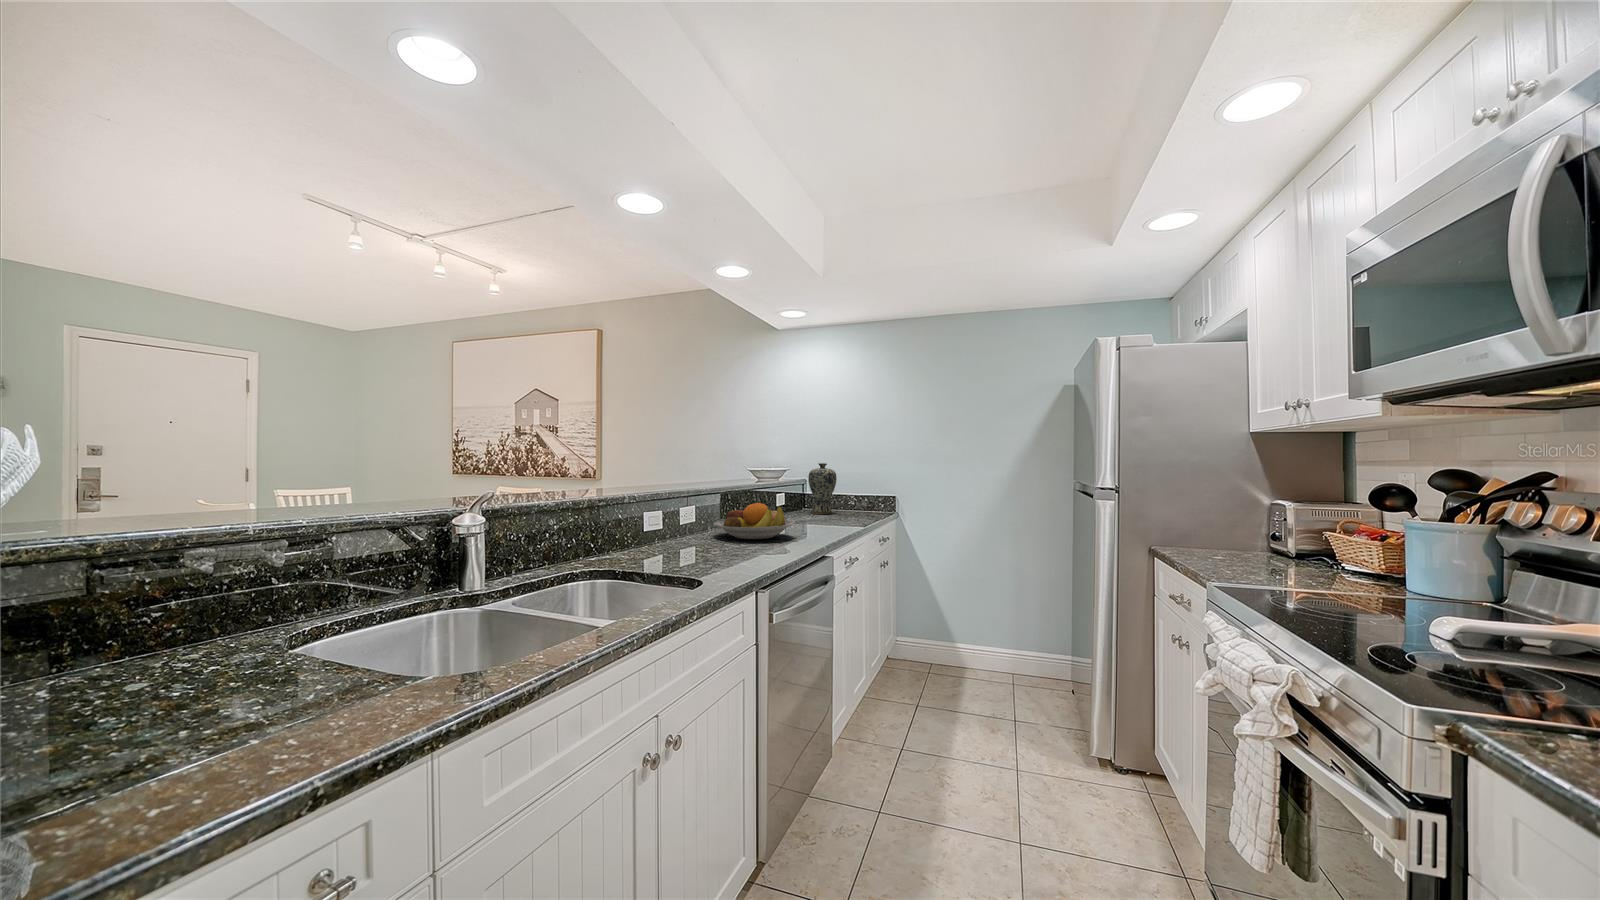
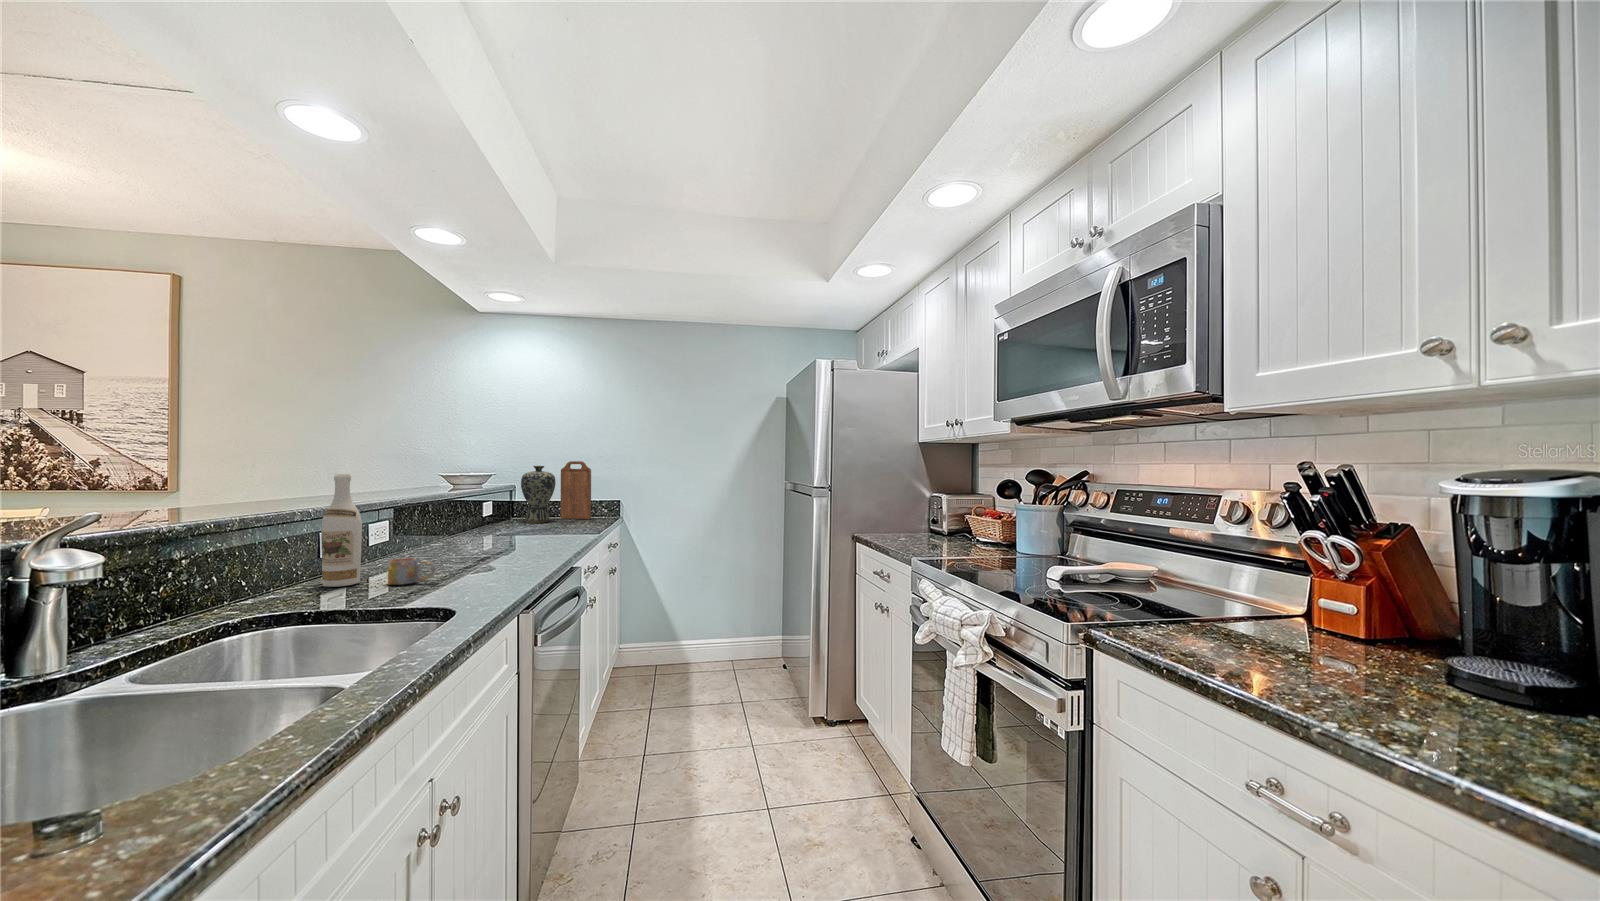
cutting board: none [843,459,869,513] -> present [560,461,591,519]
wine bottle: none [639,468,663,553] -> present [321,474,362,587]
fruit bowl: present [714,503,794,539] -> none [419,514,528,557]
mug: none [677,536,708,556] -> present [387,558,435,585]

